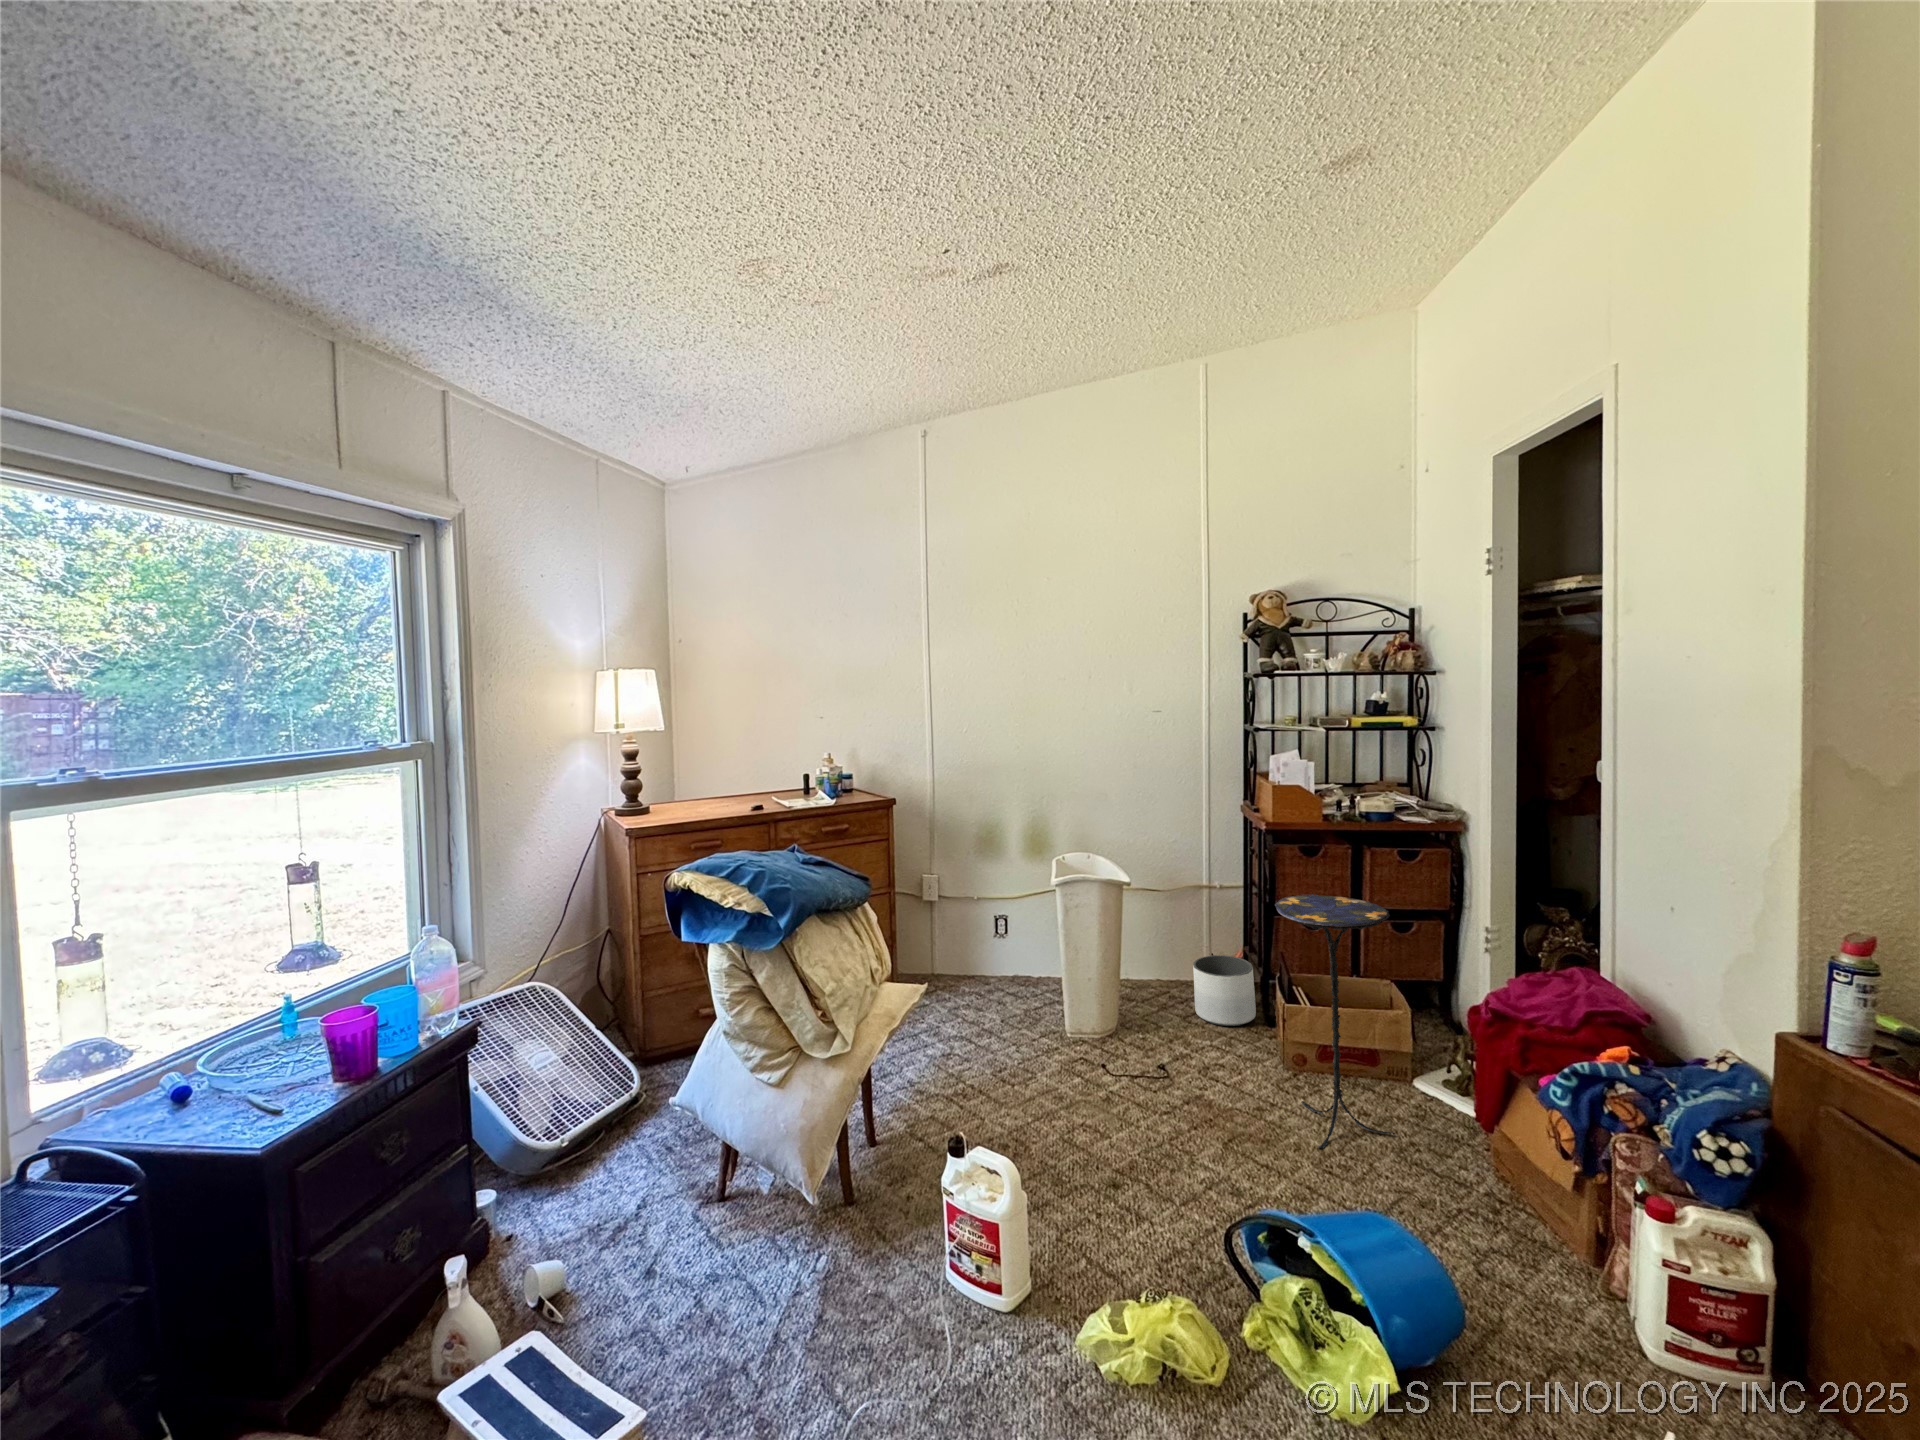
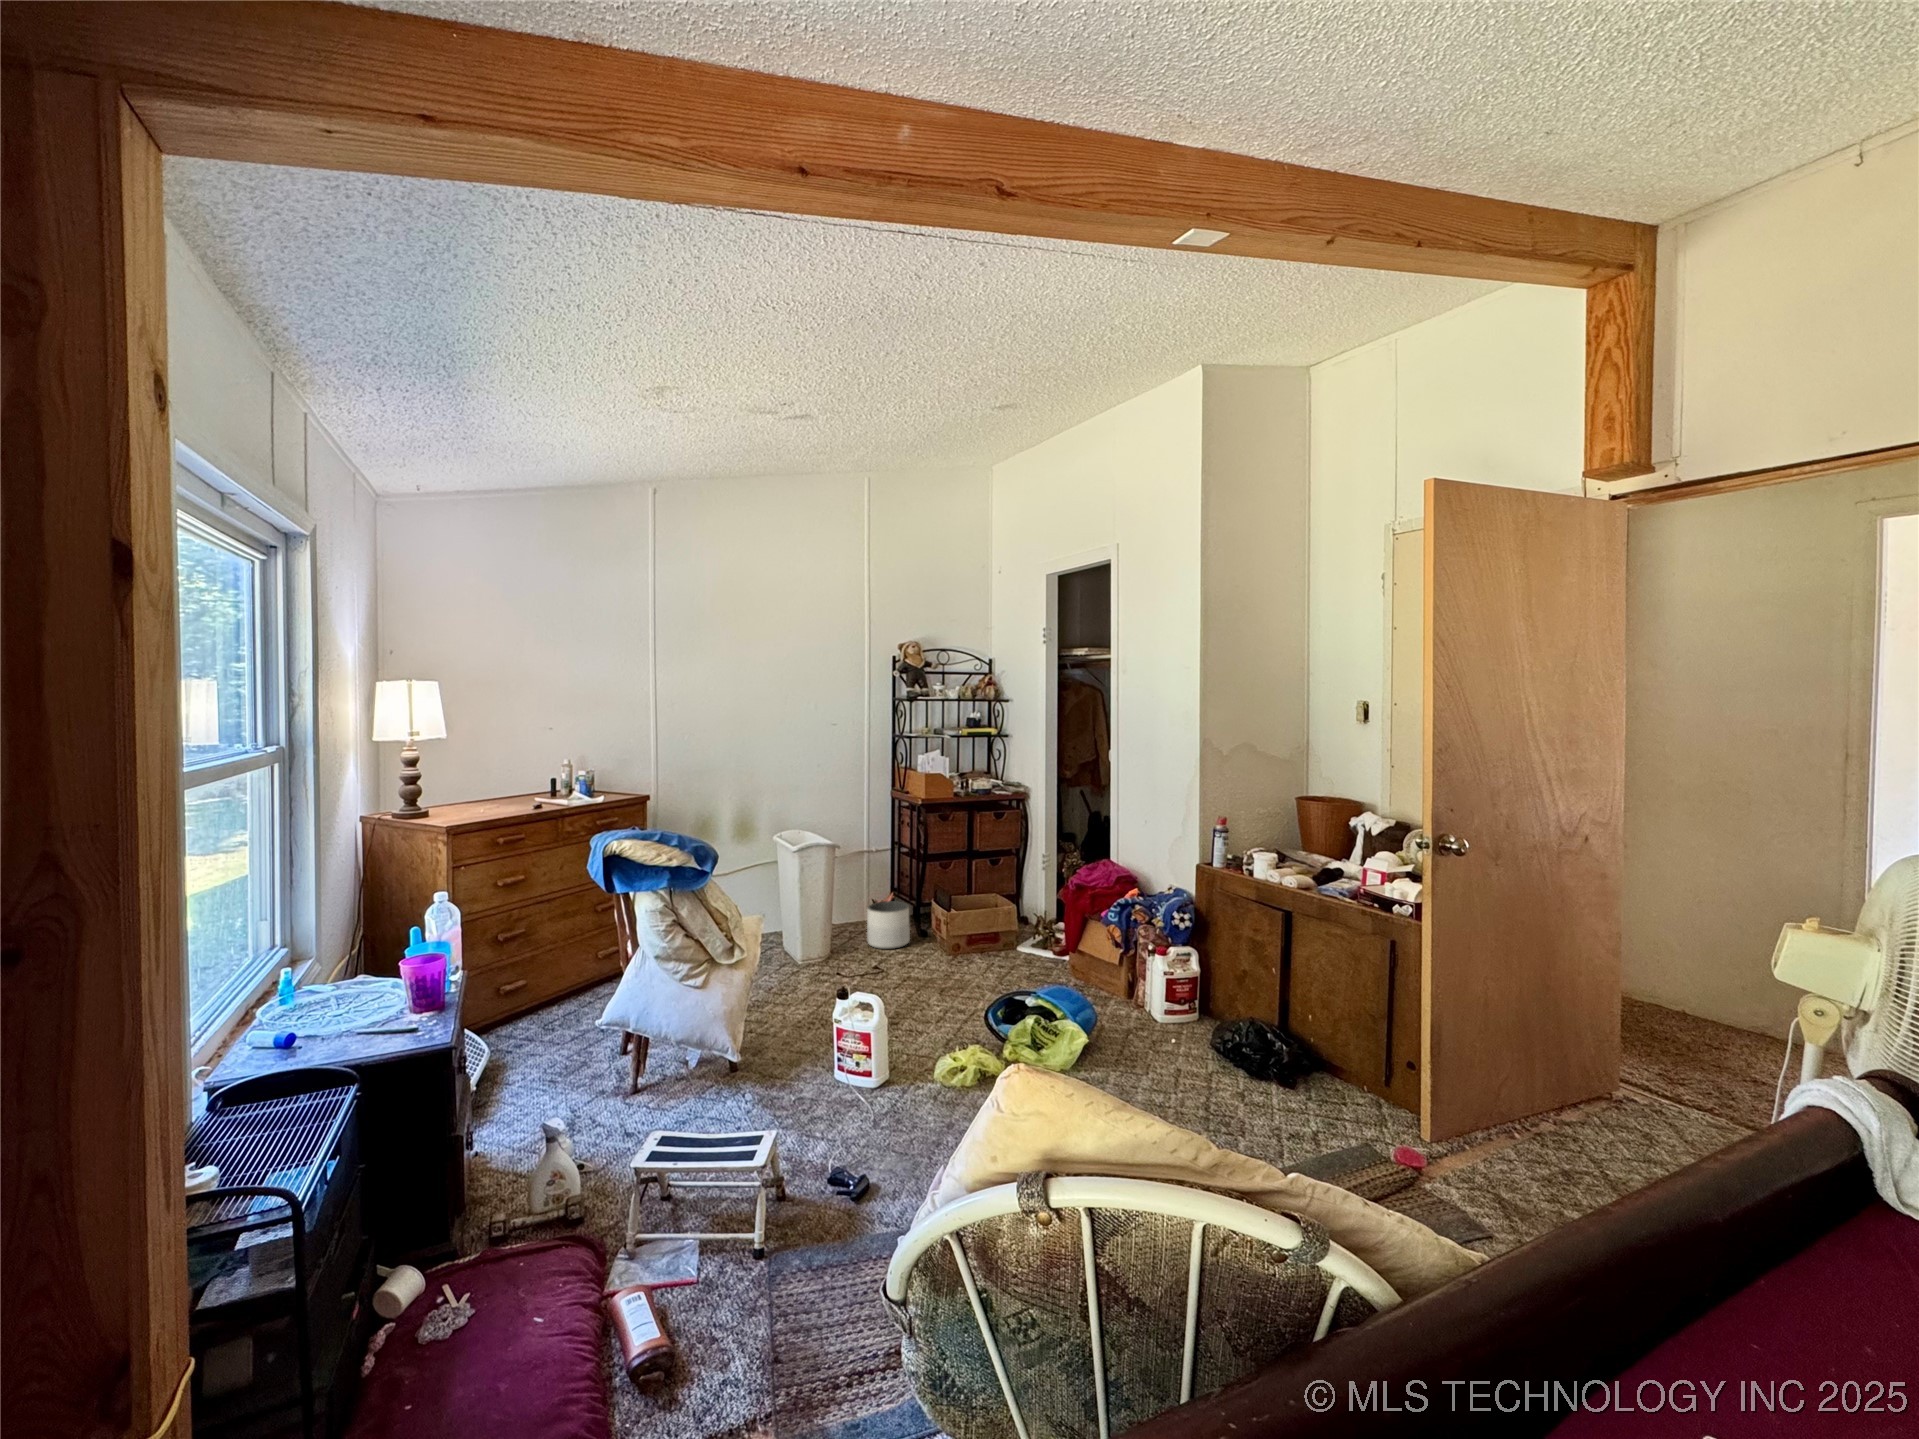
side table: present [1275,894,1395,1148] -> none [963,836,1027,990]

